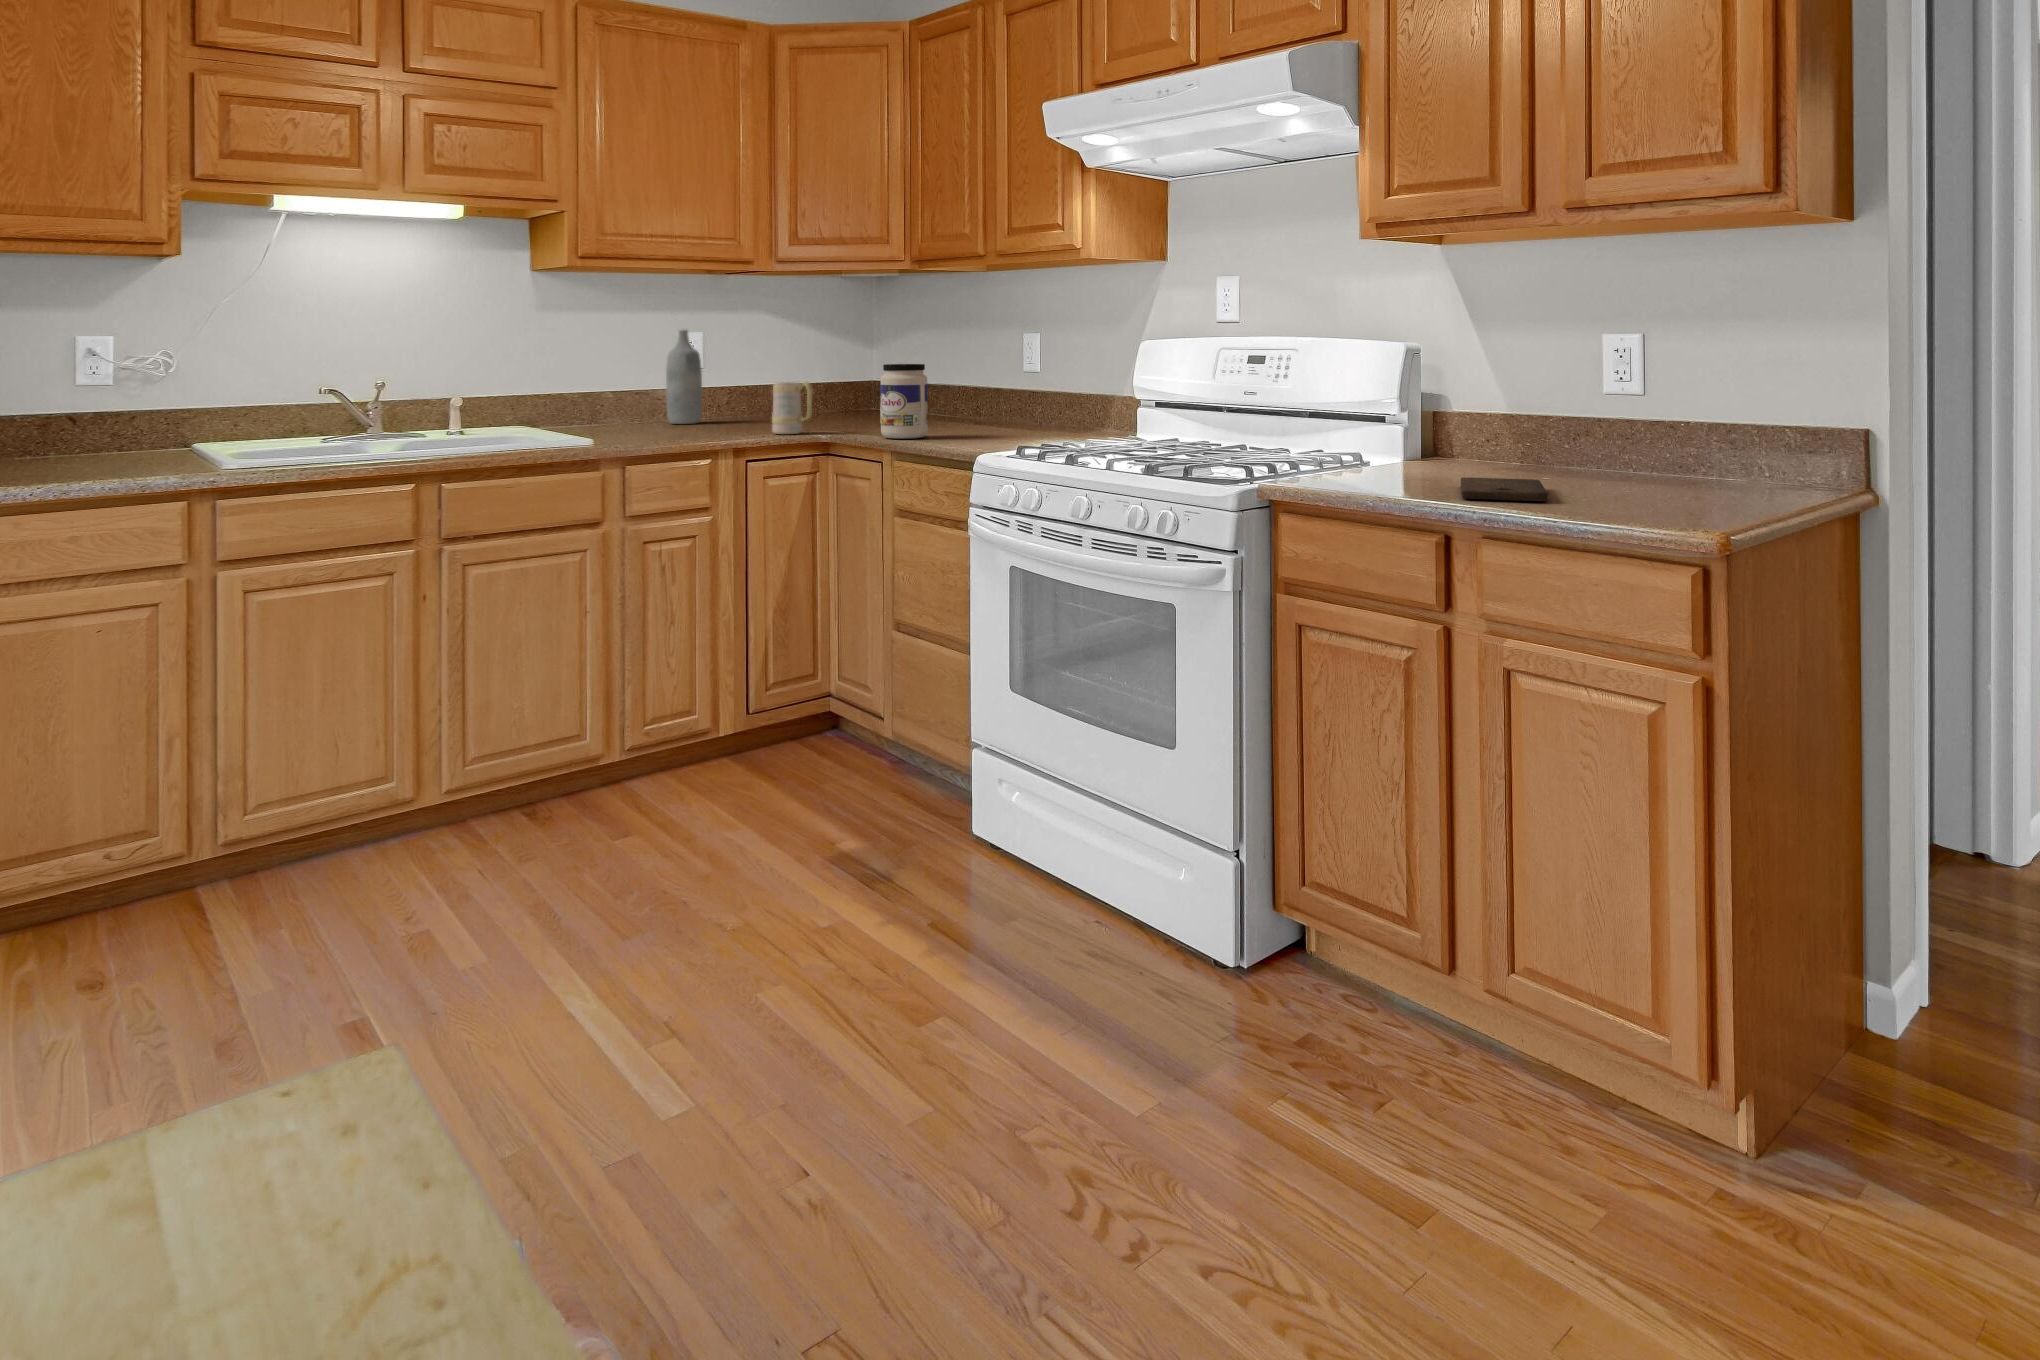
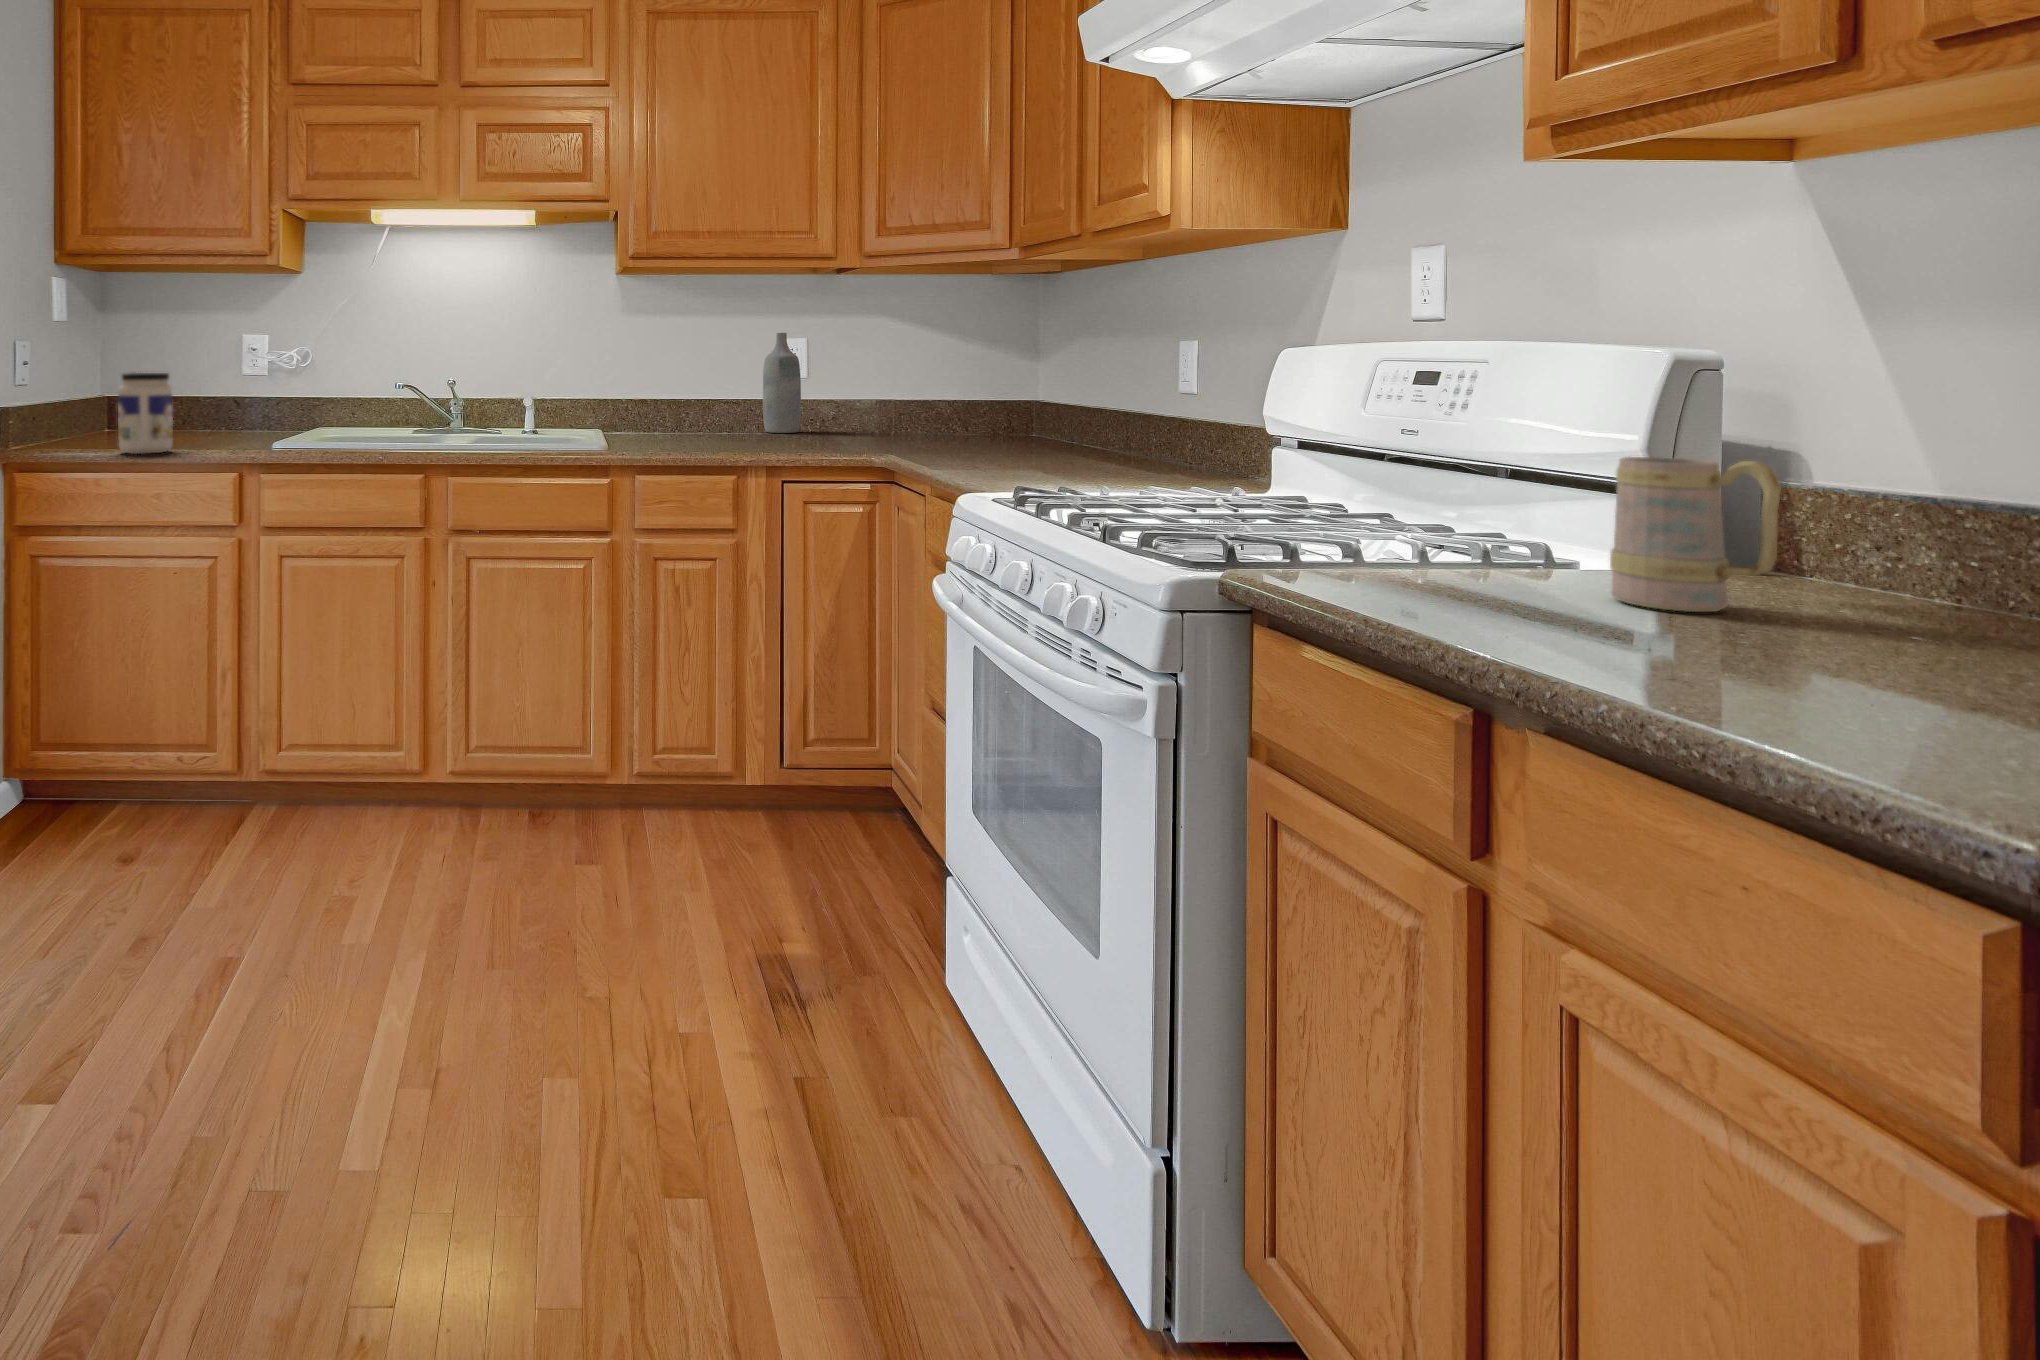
jar: present [880,364,928,439] -> present [118,373,173,454]
mug: present [772,381,812,434] -> present [1610,457,1781,612]
cutting board: present [1461,477,1548,501] -> none [1547,620,1853,710]

